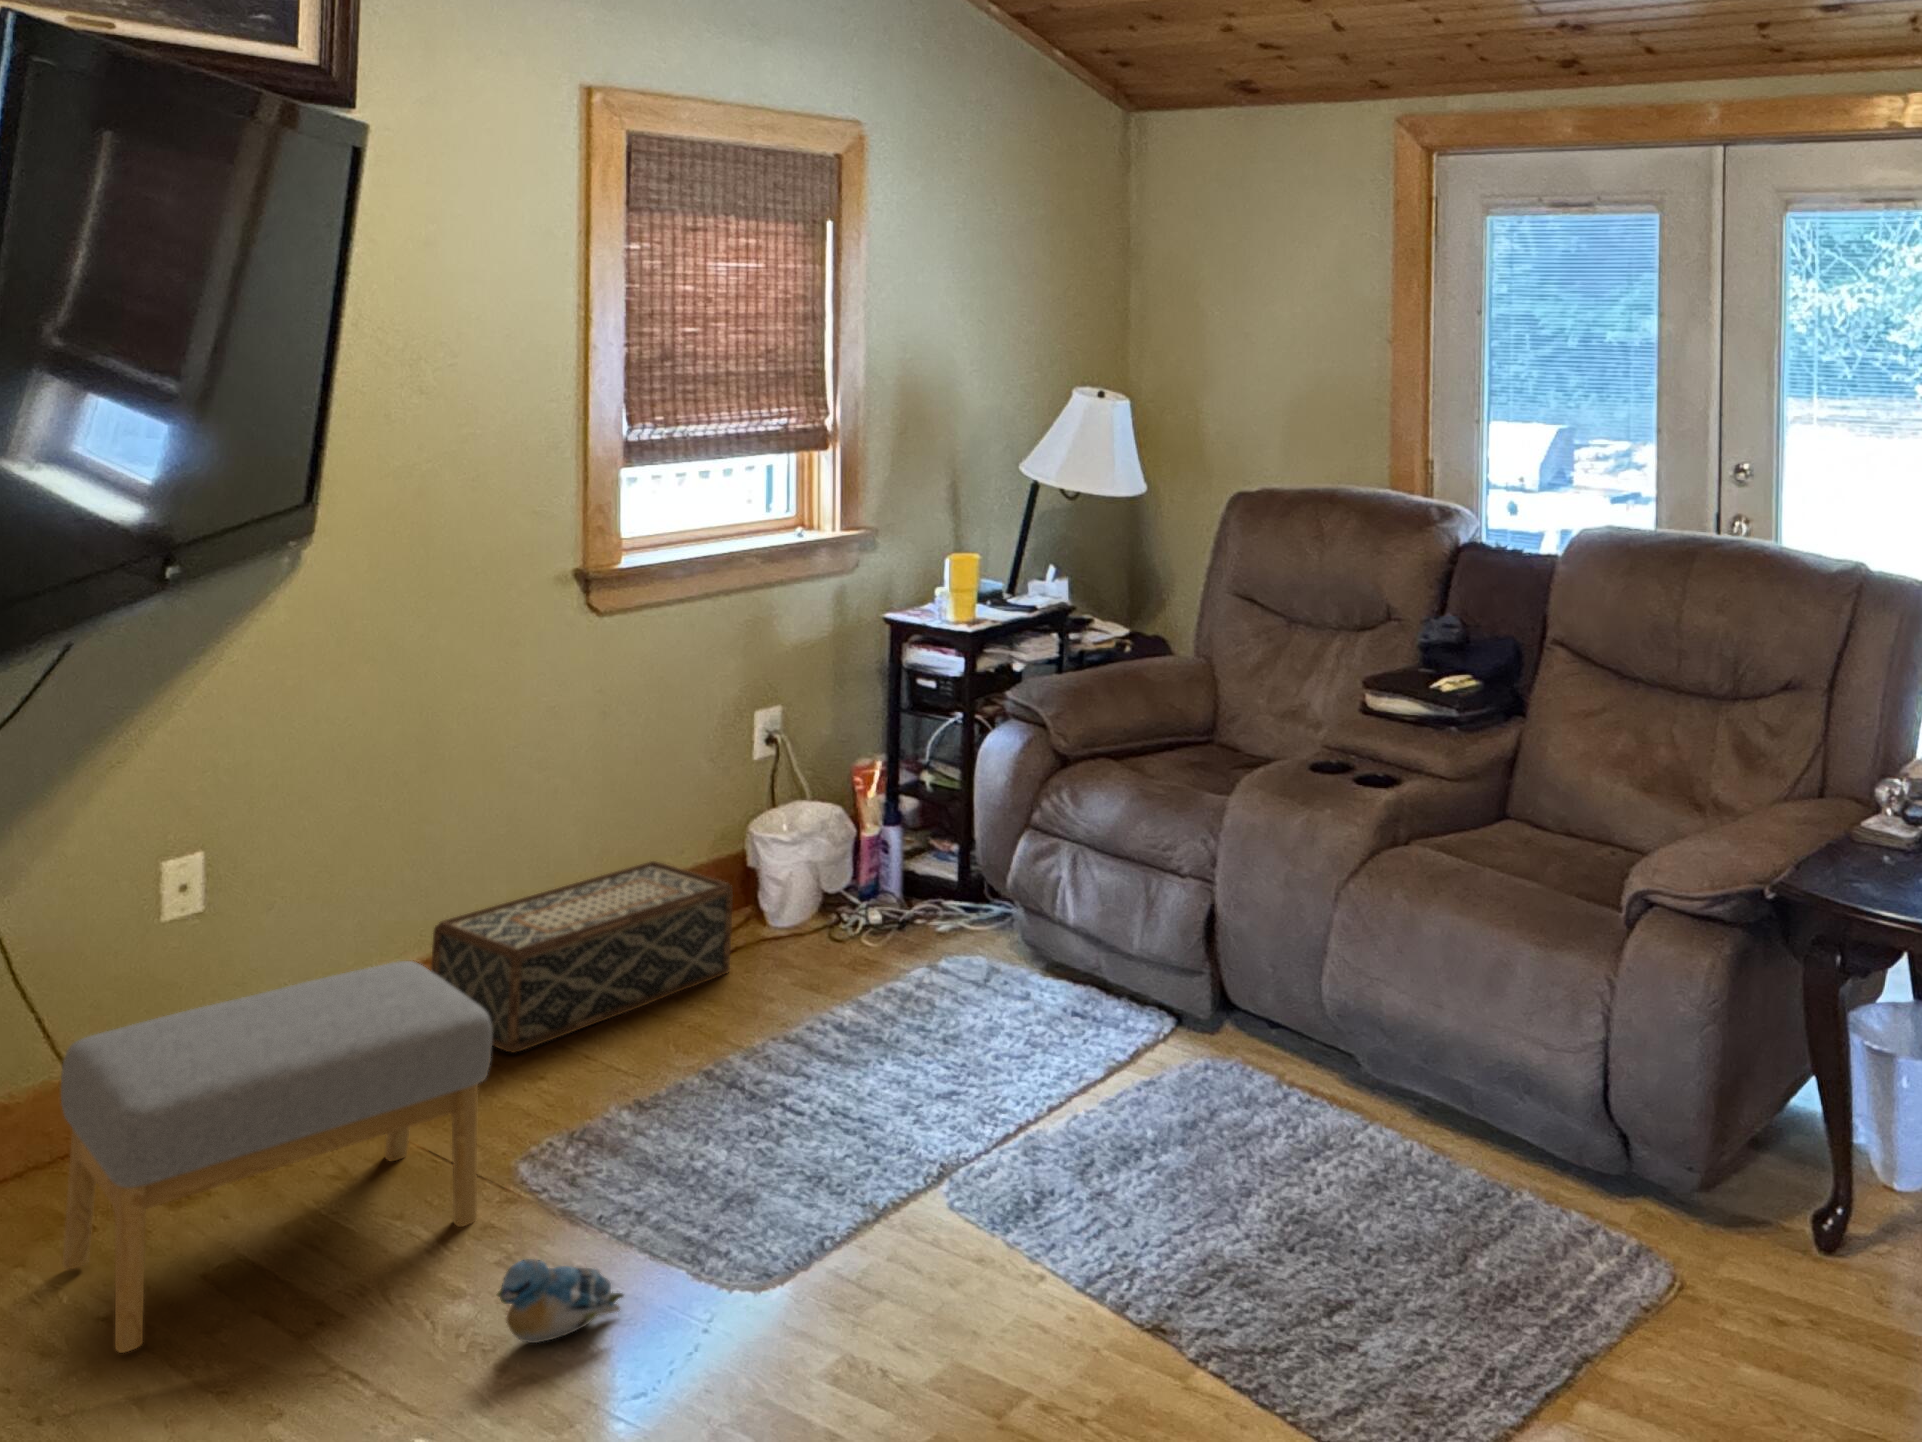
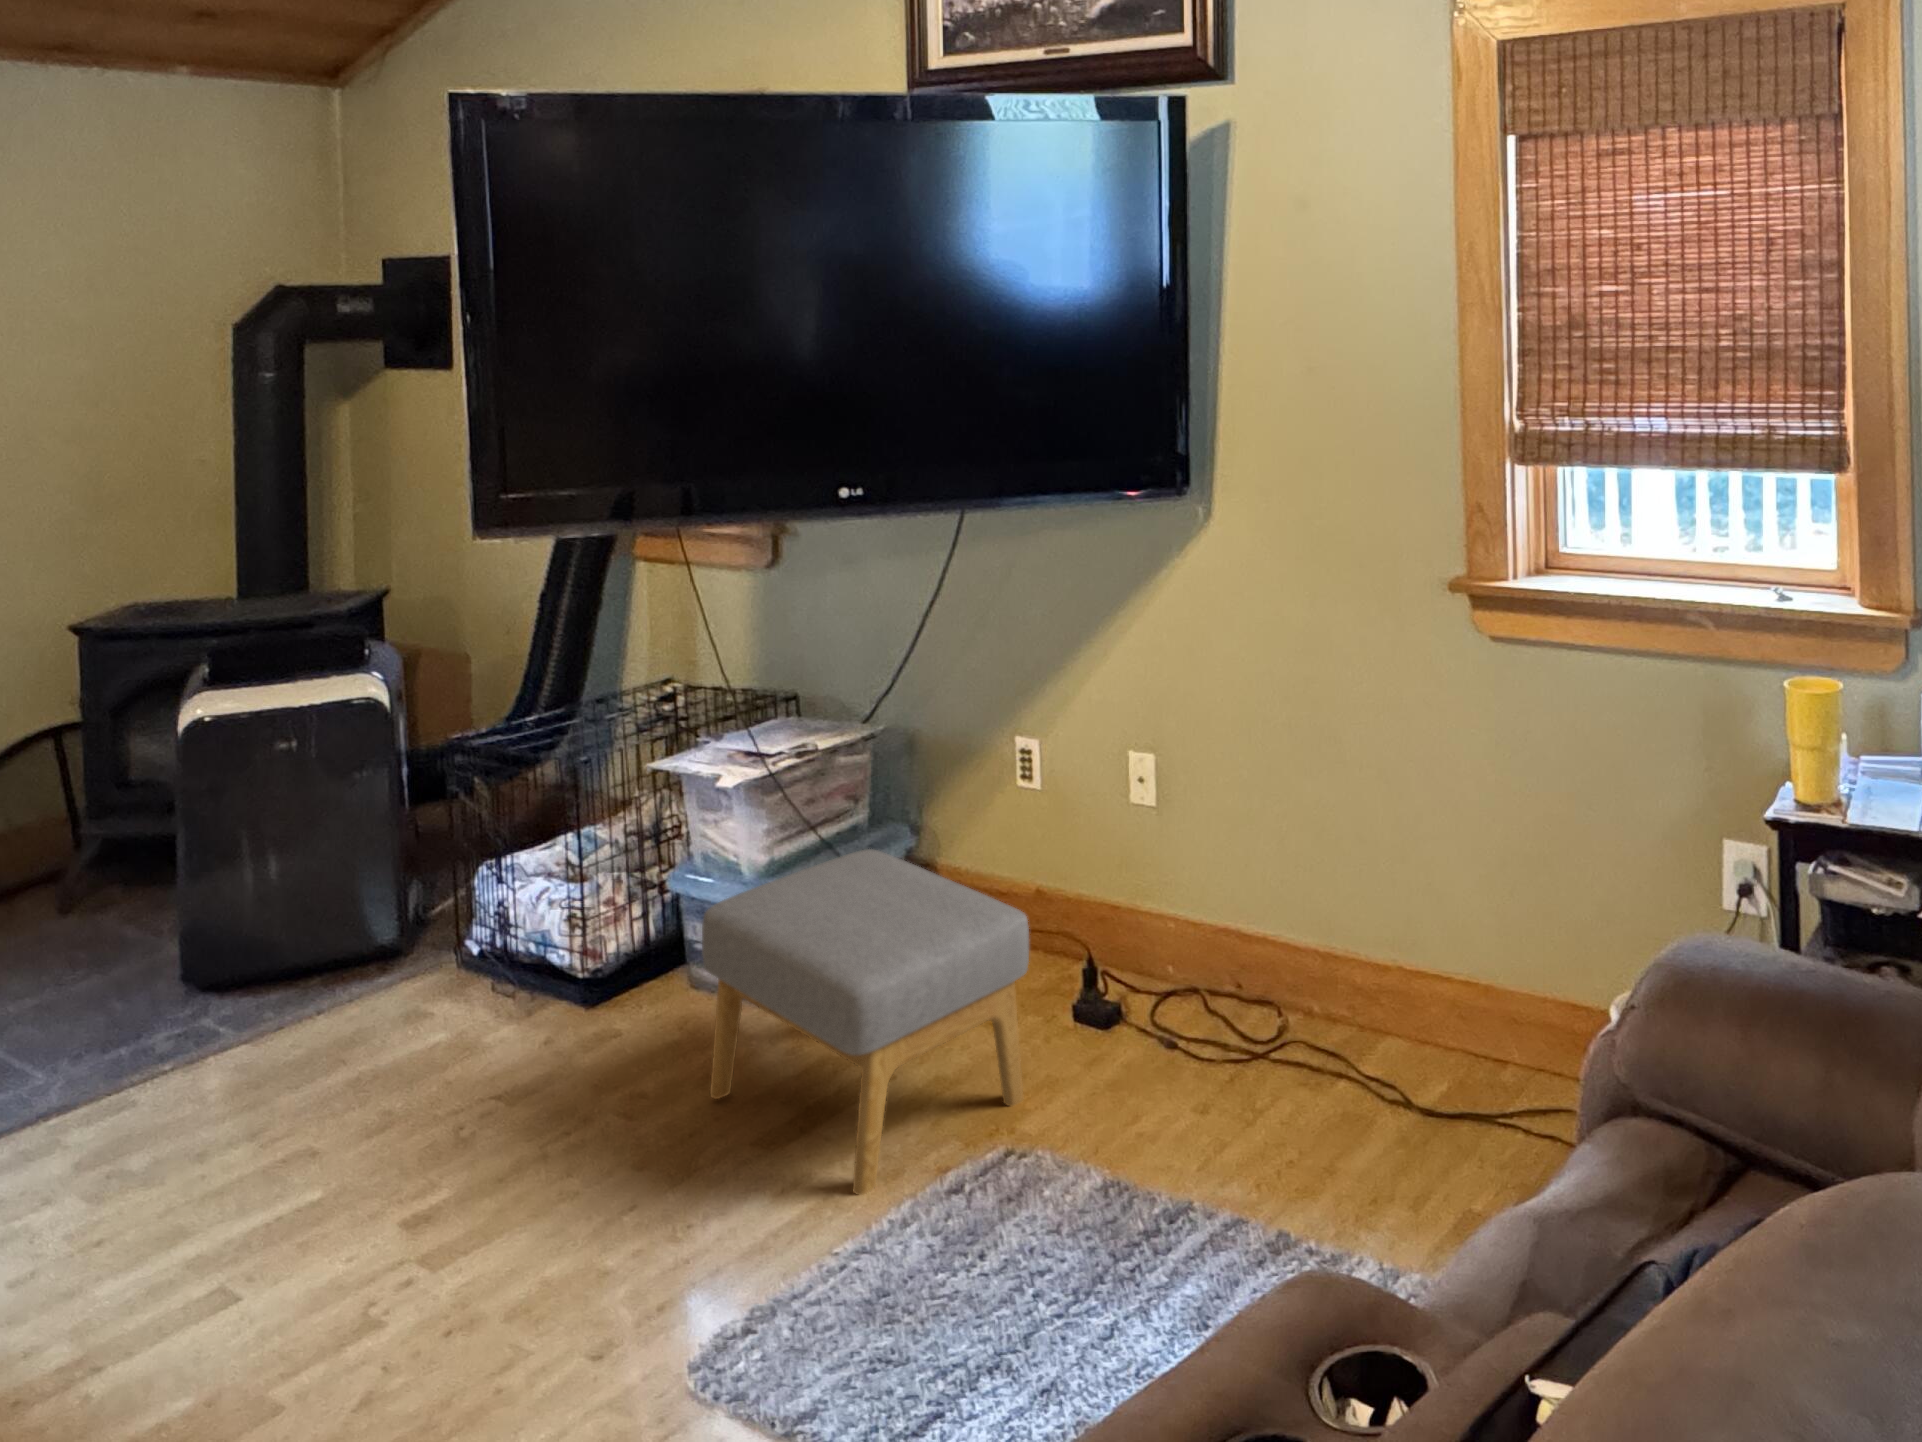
woven basket: present [431,861,733,1053] -> none [1214,914,1534,1168]
plush toy: present [497,1259,623,1343] -> none [550,1226,647,1359]

